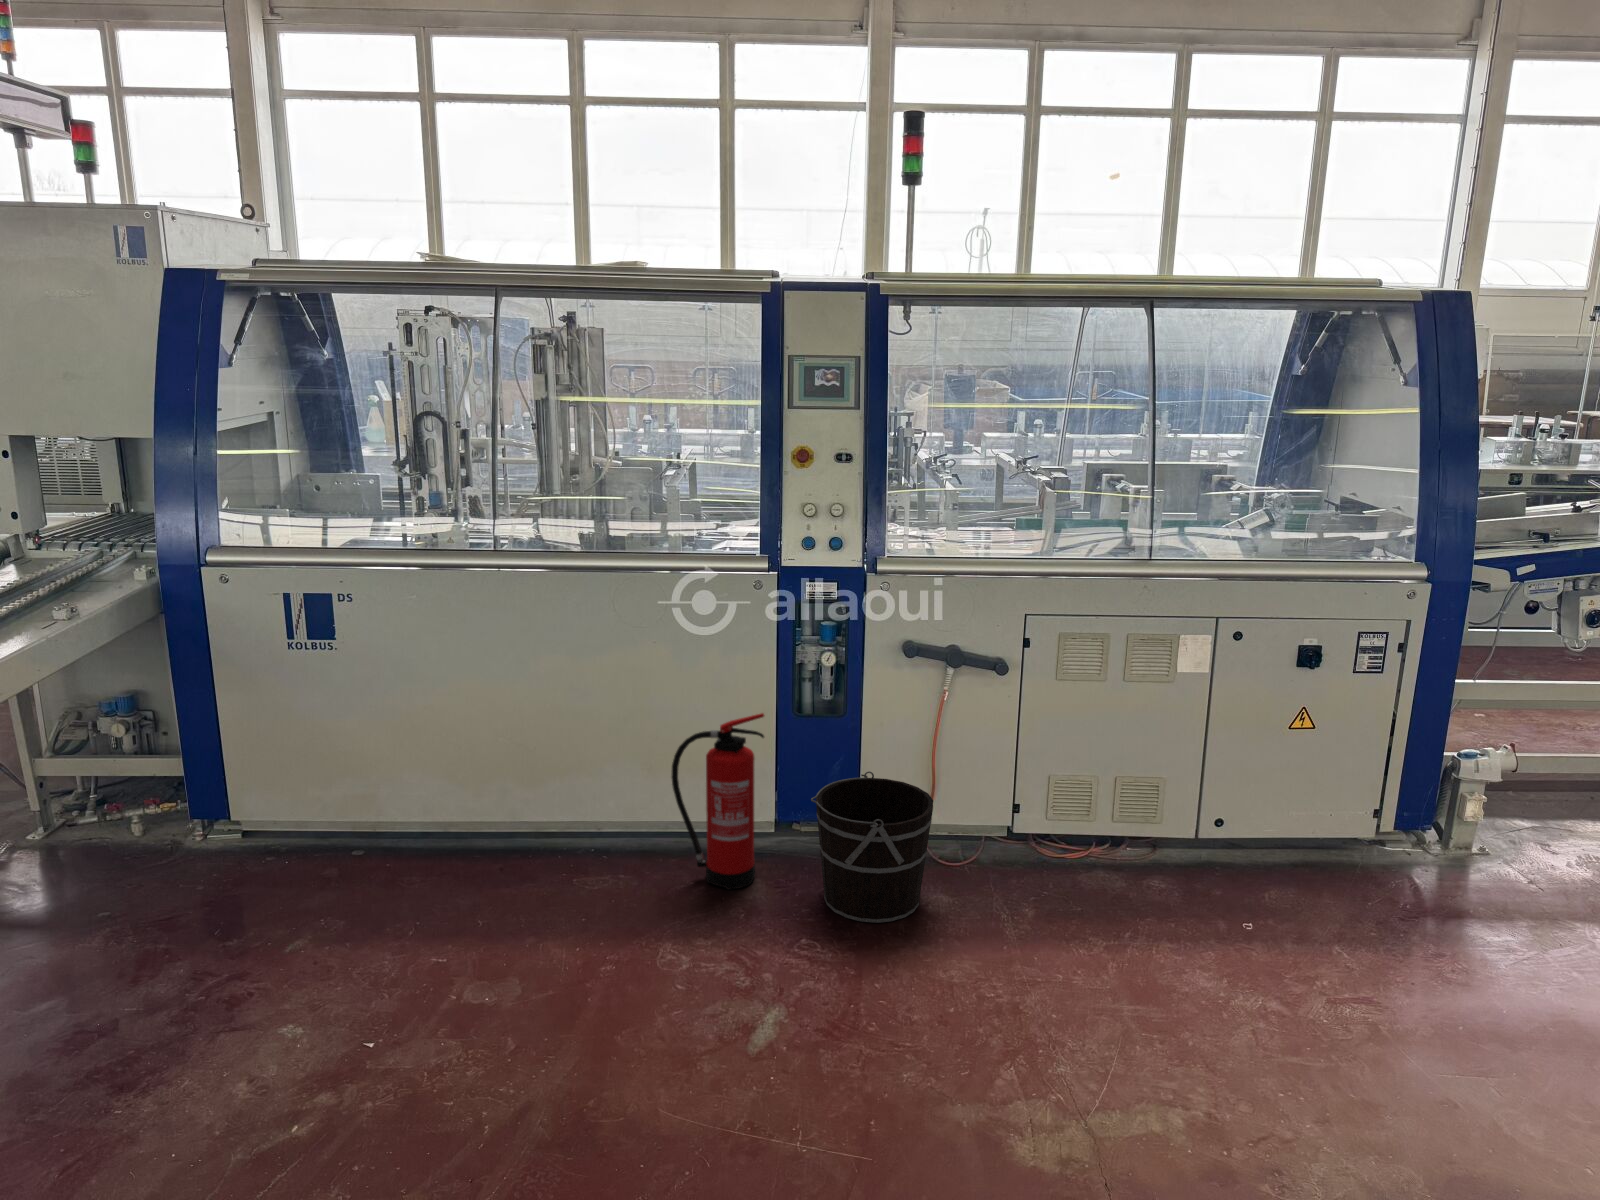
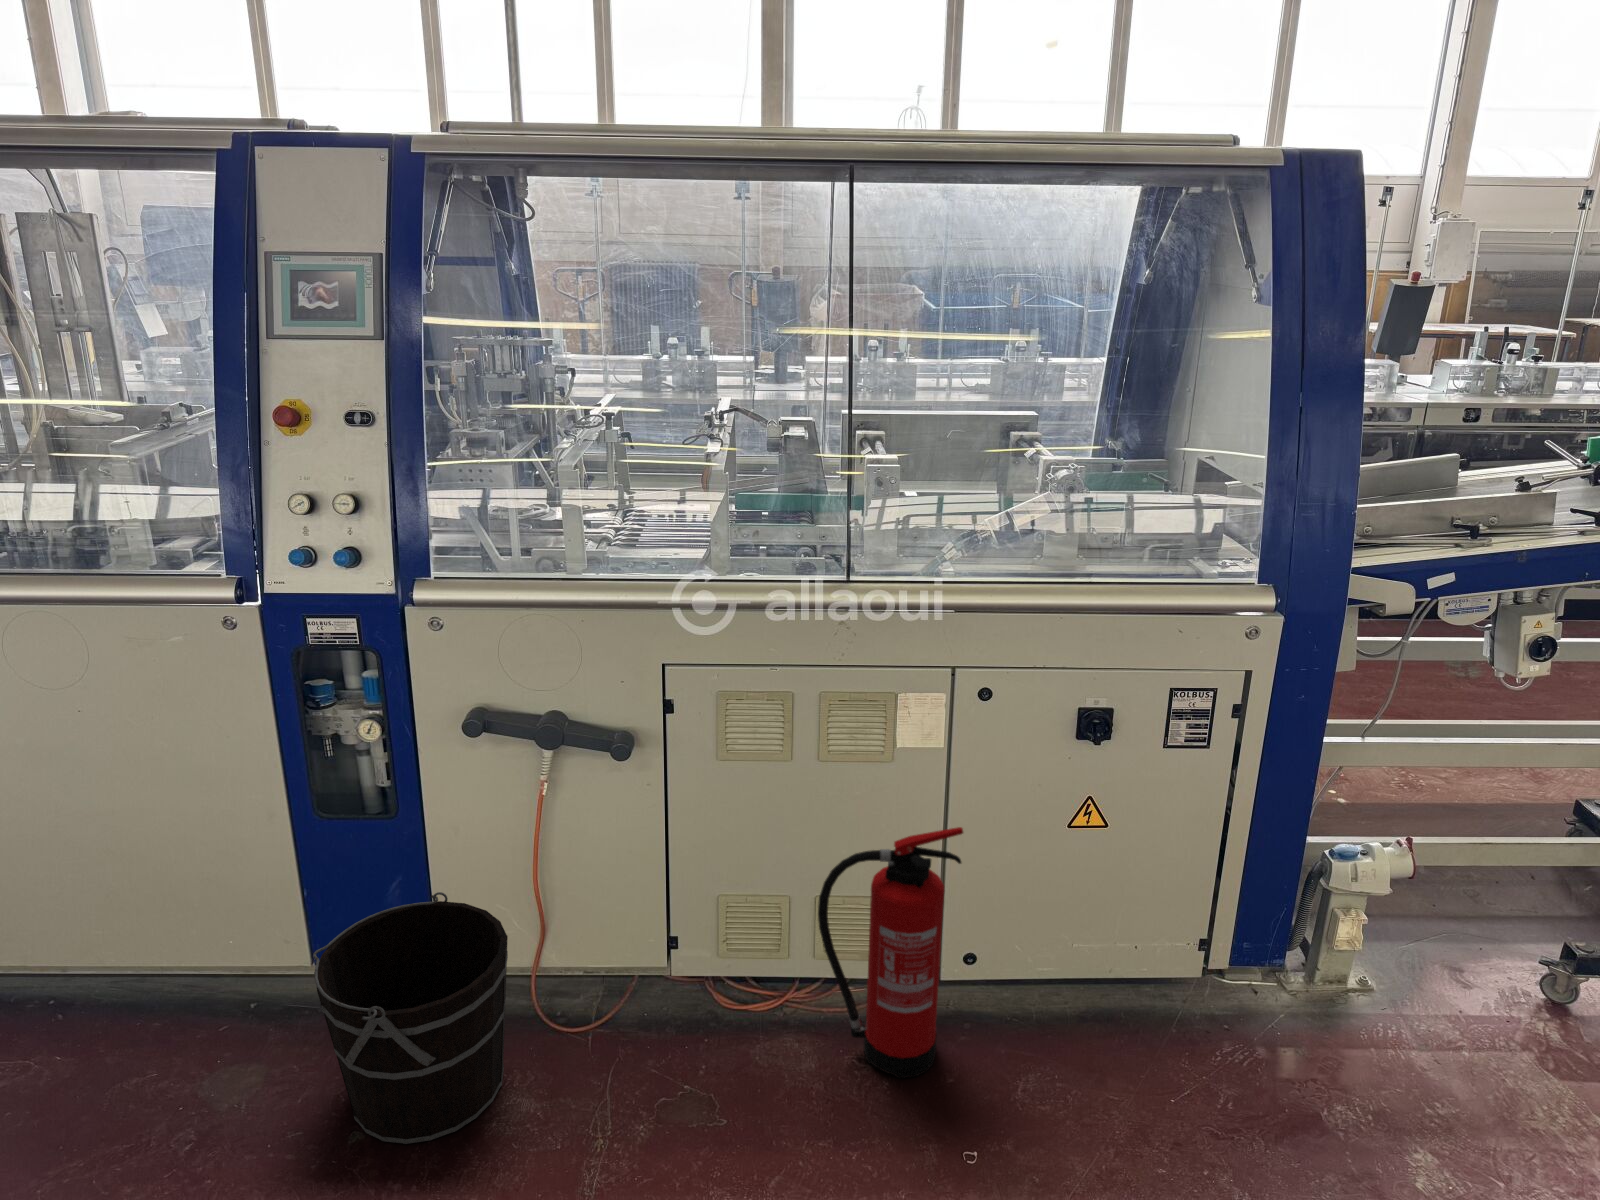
fire extinguisher: present [672,713,764,890] -> present [818,827,963,1078]

